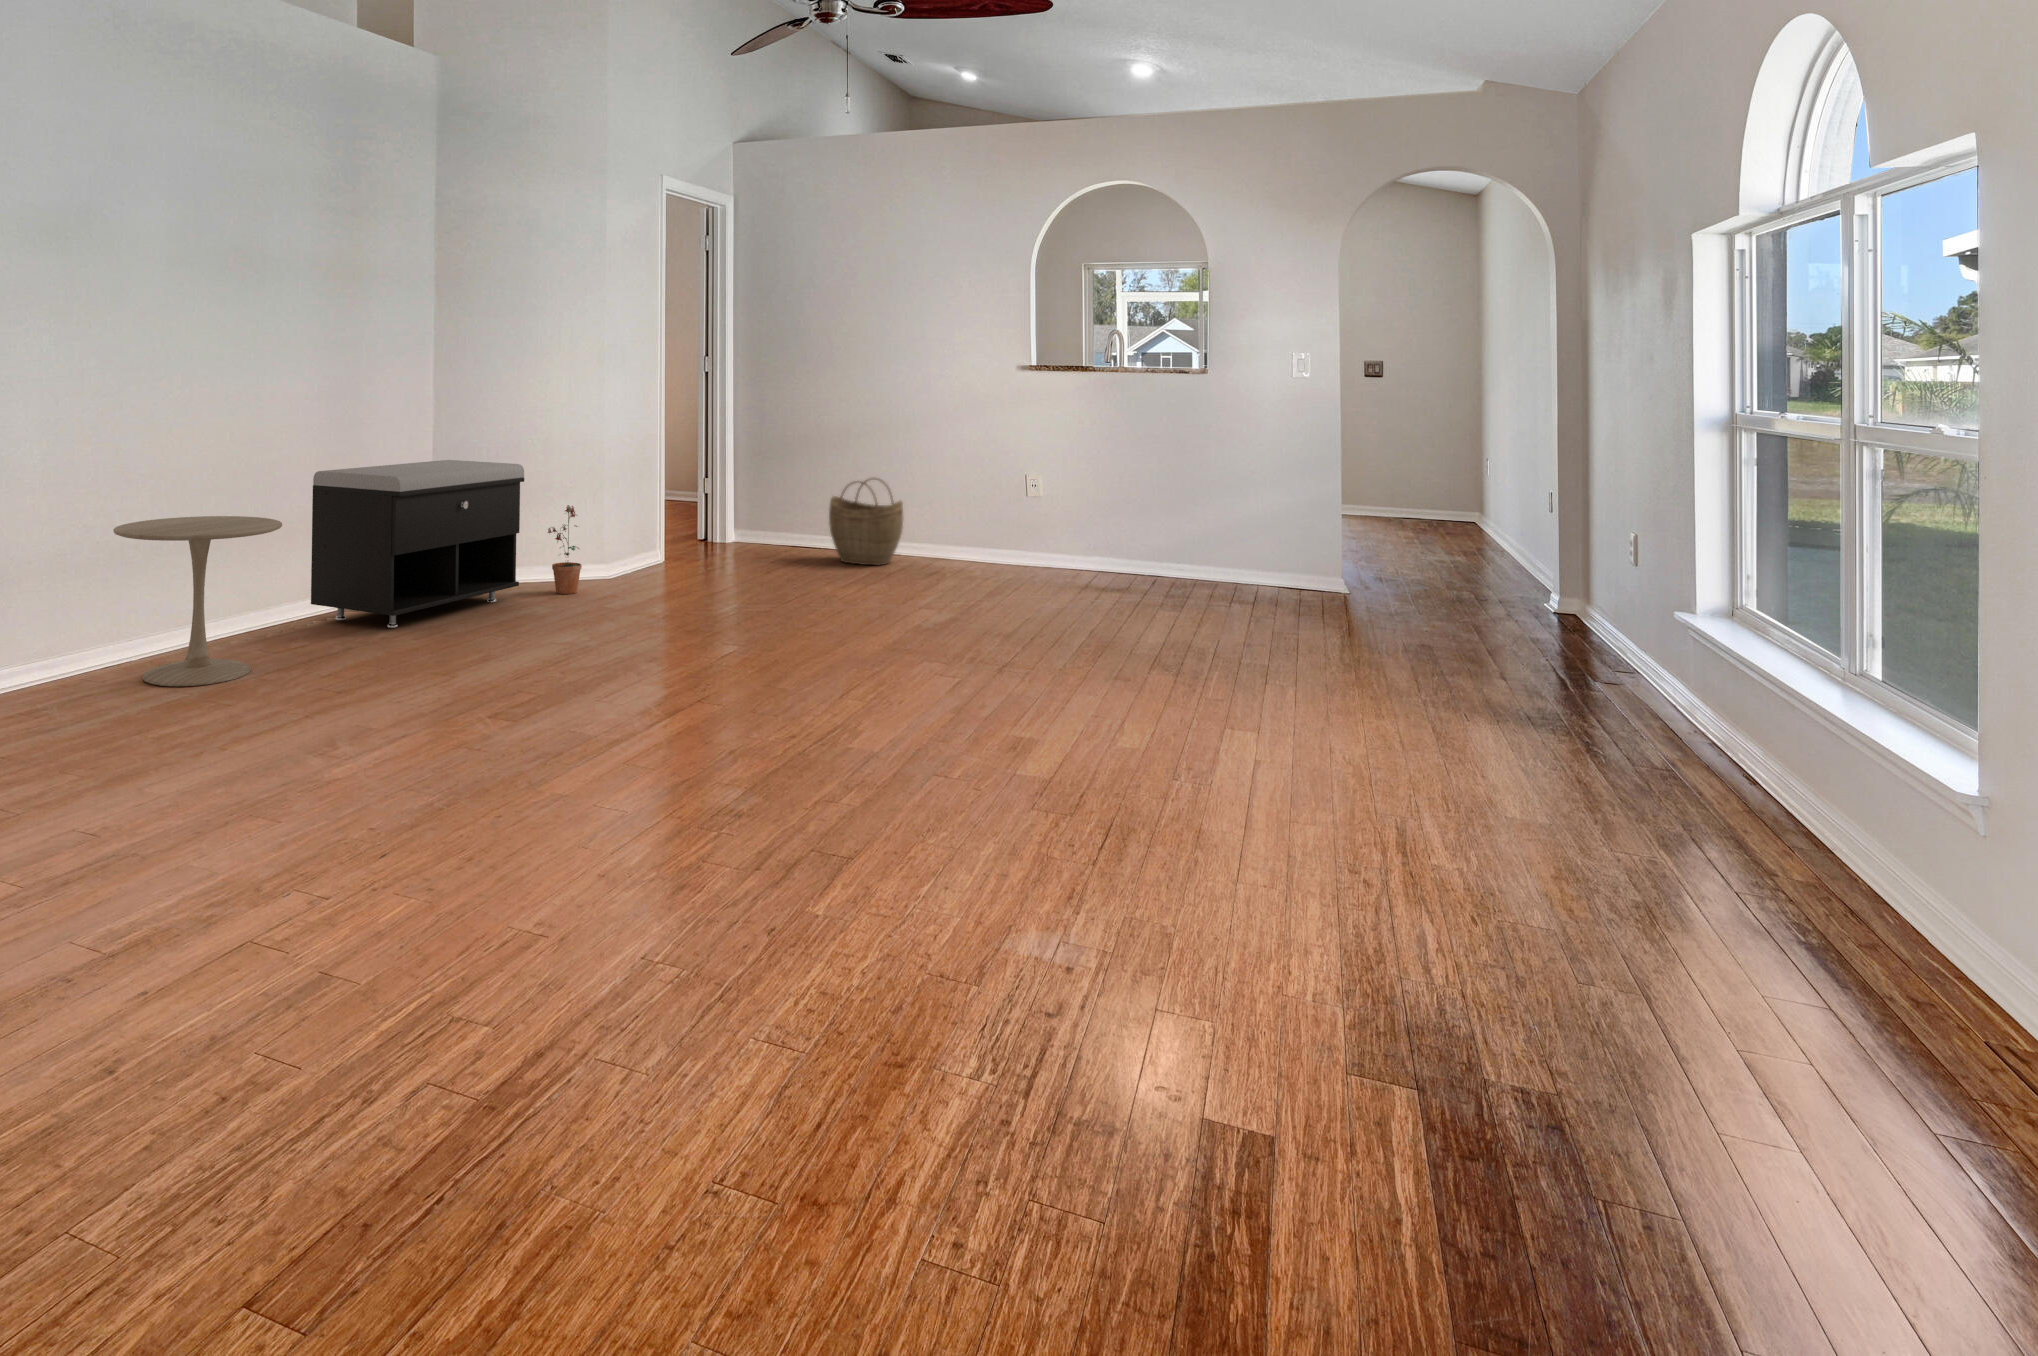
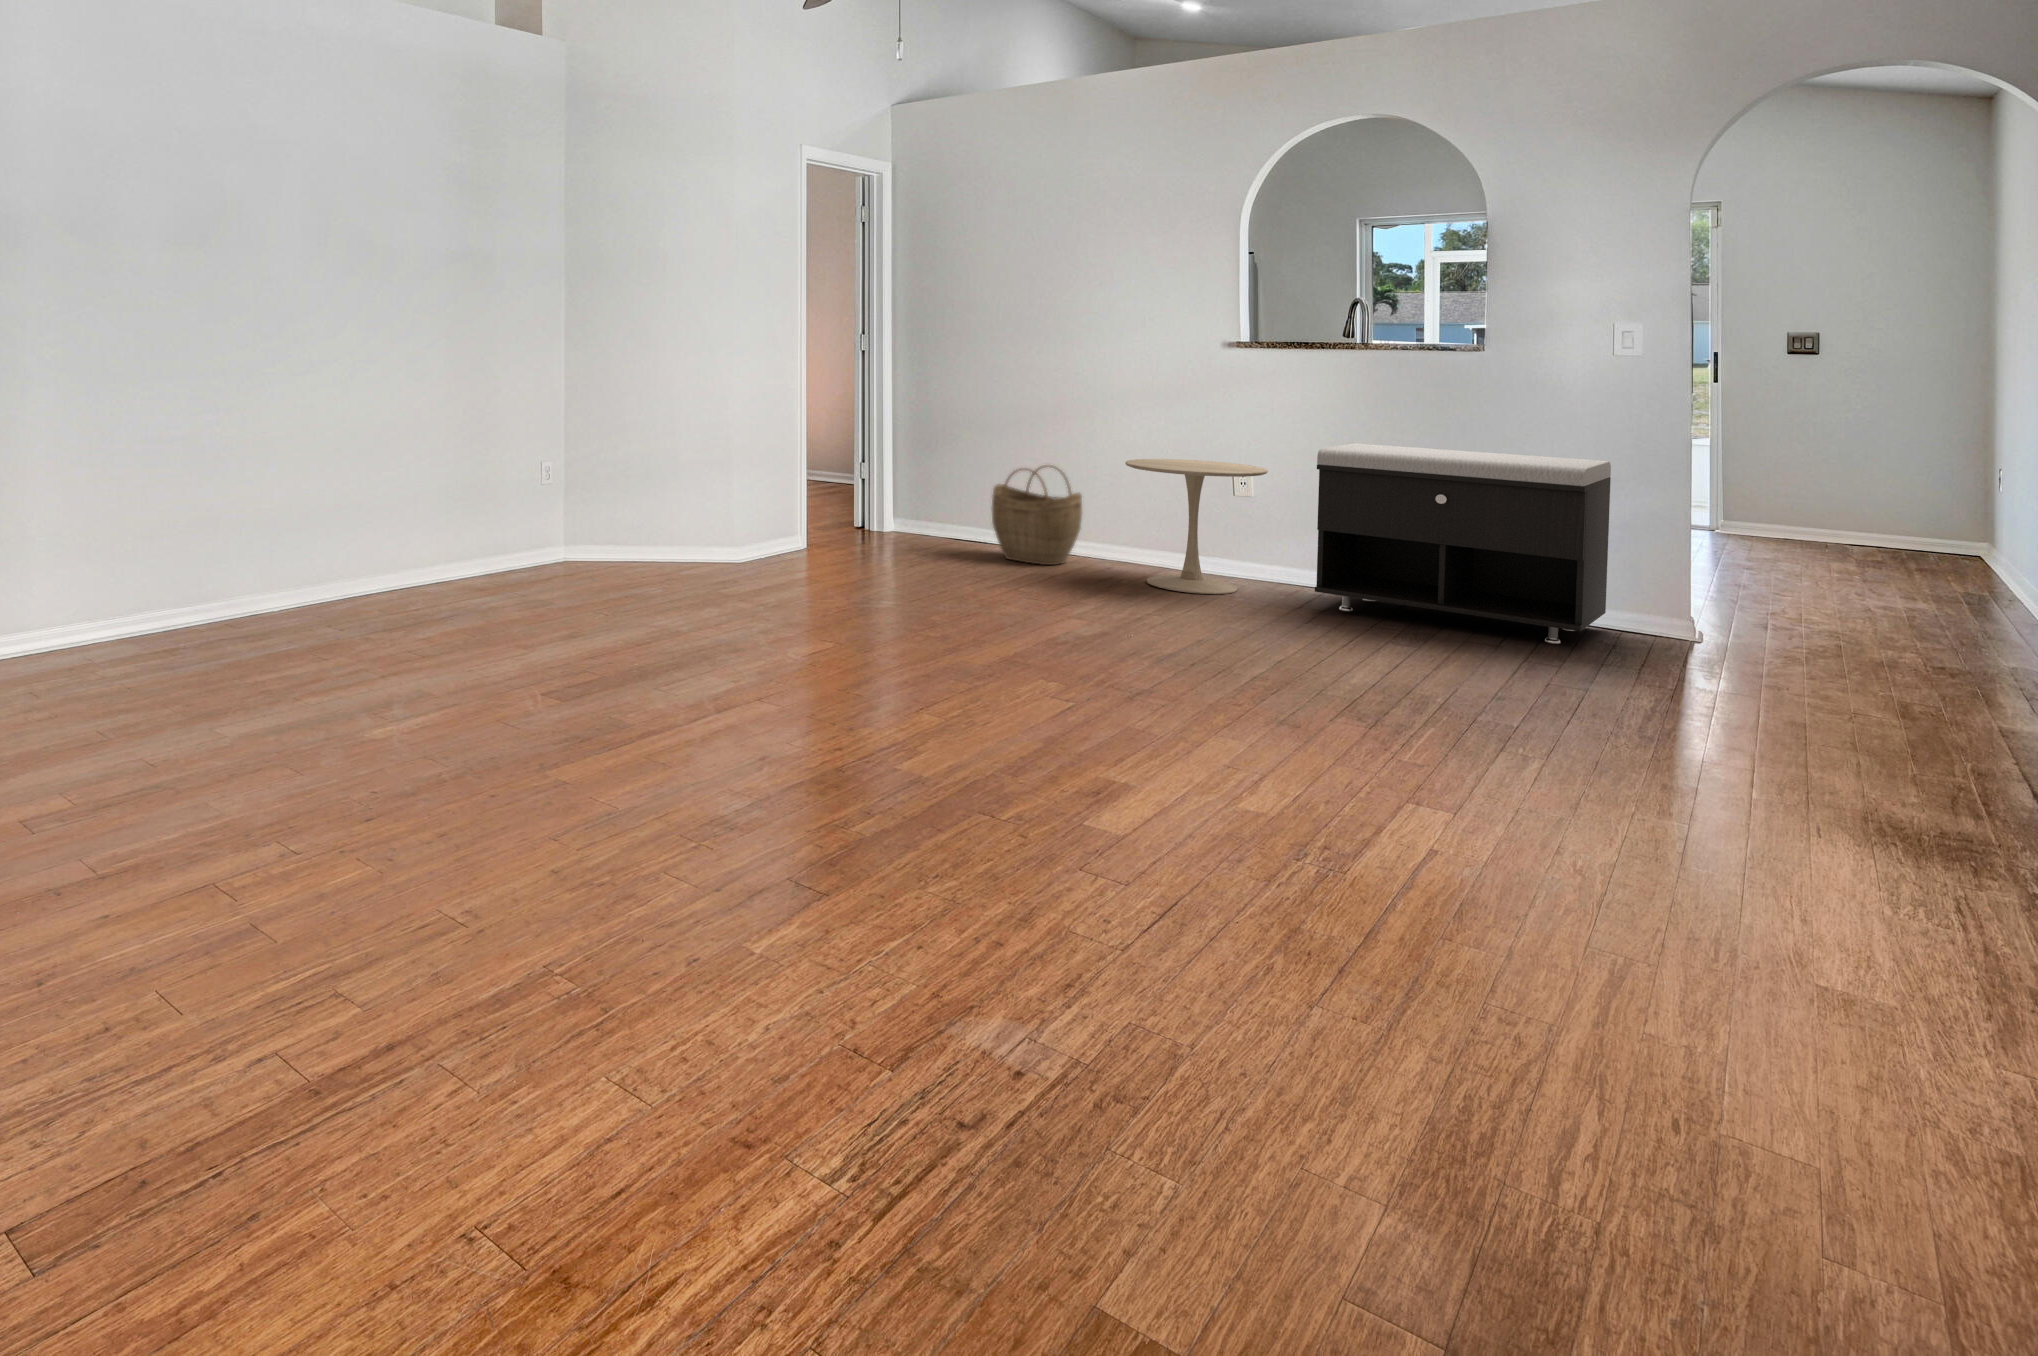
storage bench: present [311,460,524,628] -> present [1315,443,1611,644]
potted plant: present [548,505,582,594] -> none [665,481,700,573]
side table: present [113,516,282,687] -> present [1125,459,1268,594]

